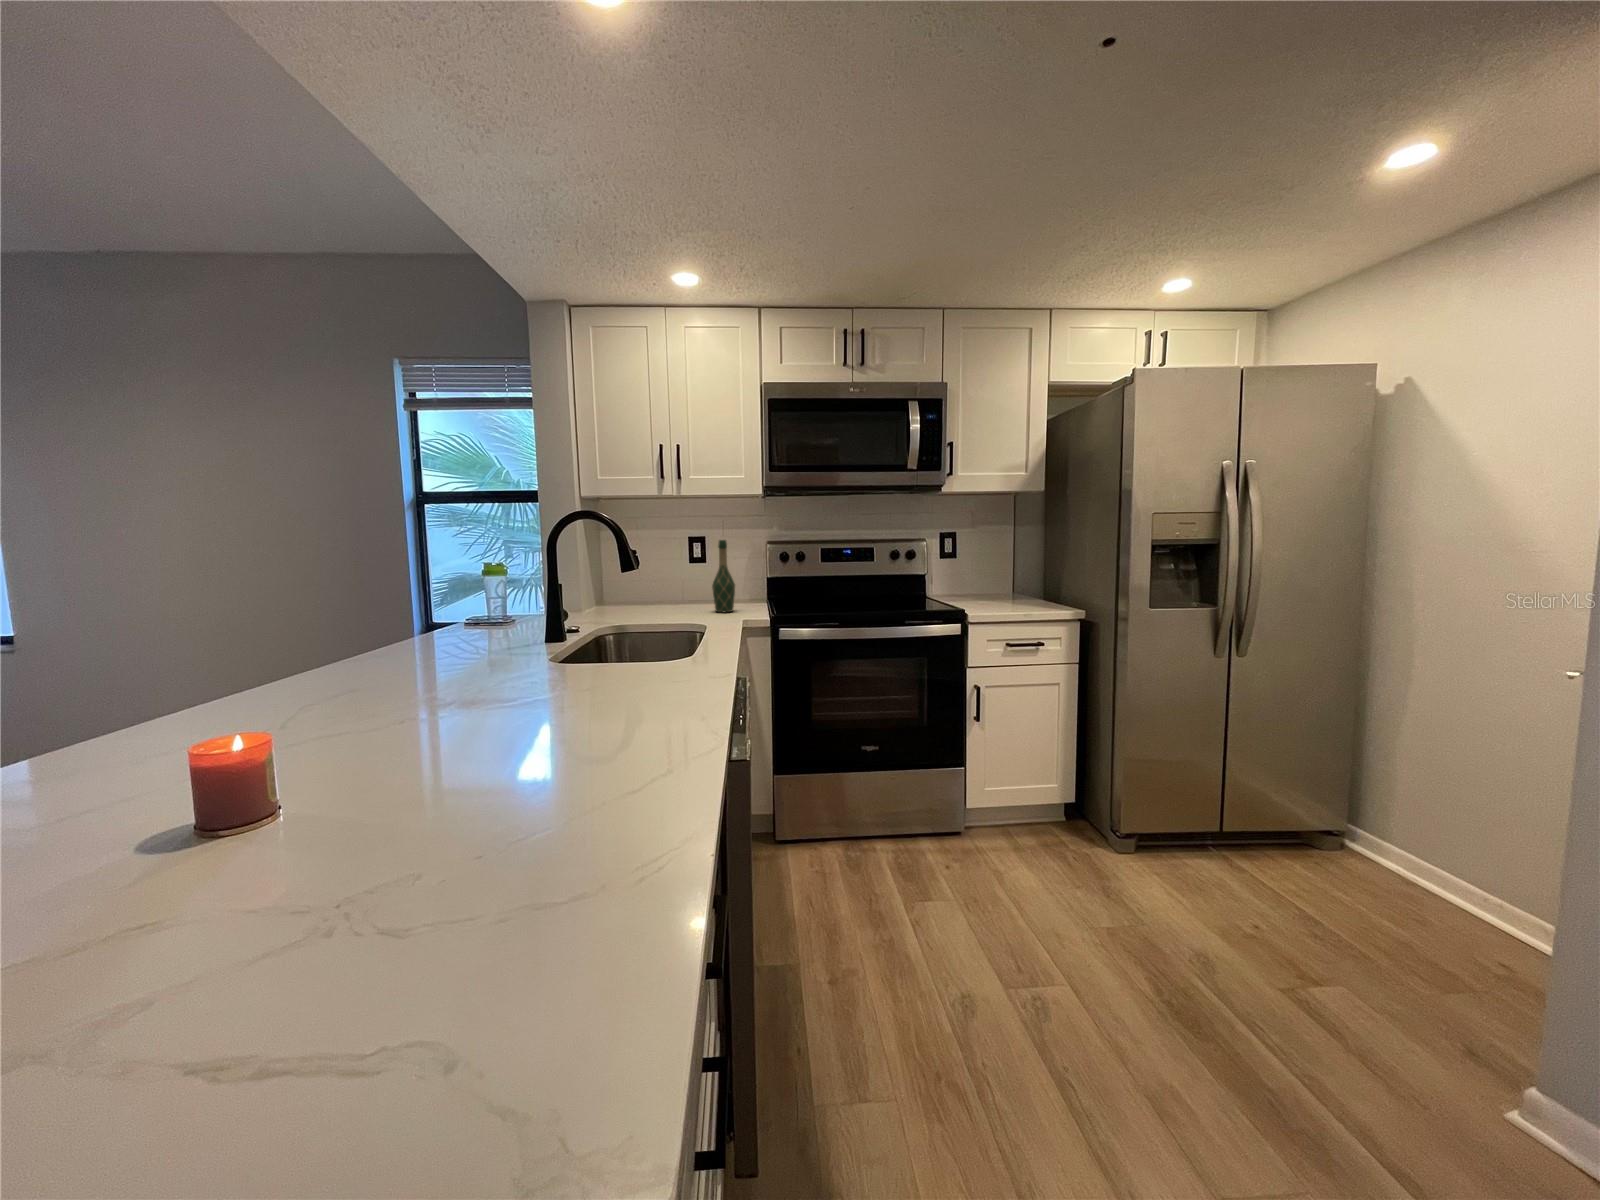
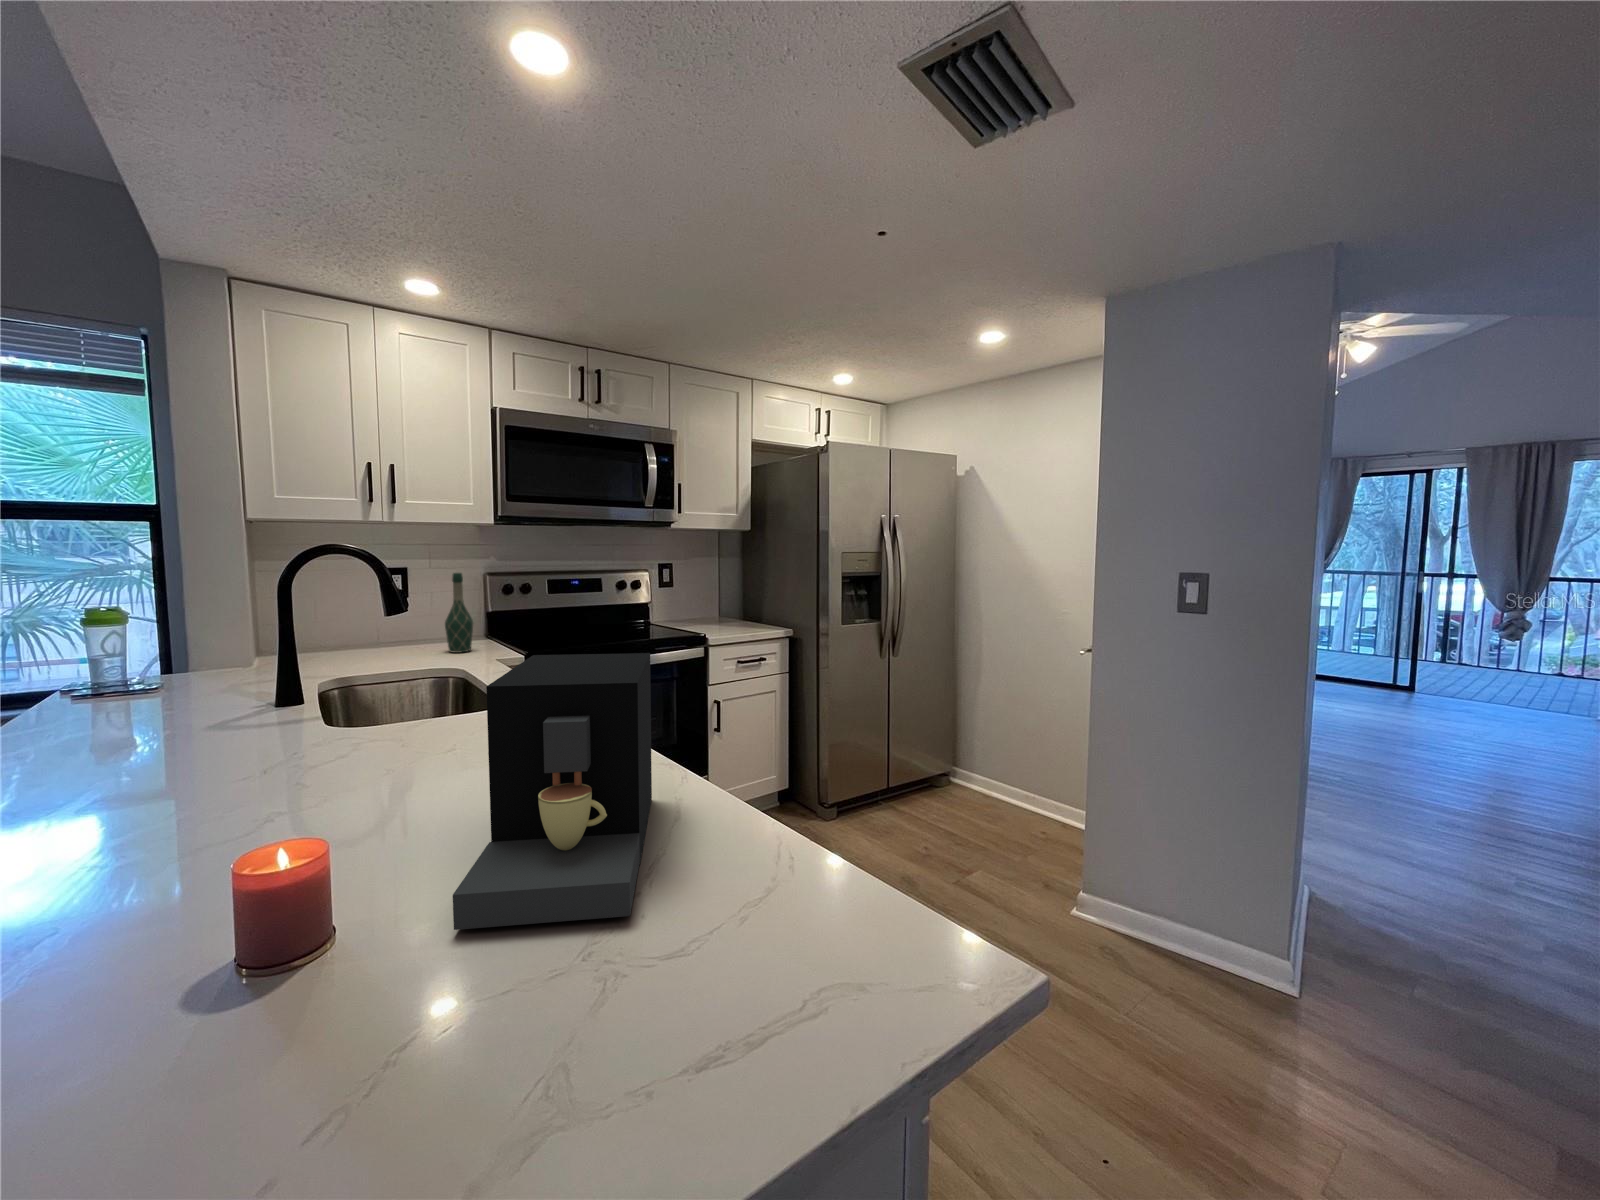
coffee maker: none [153,607,601,974] -> present [453,653,652,930]

